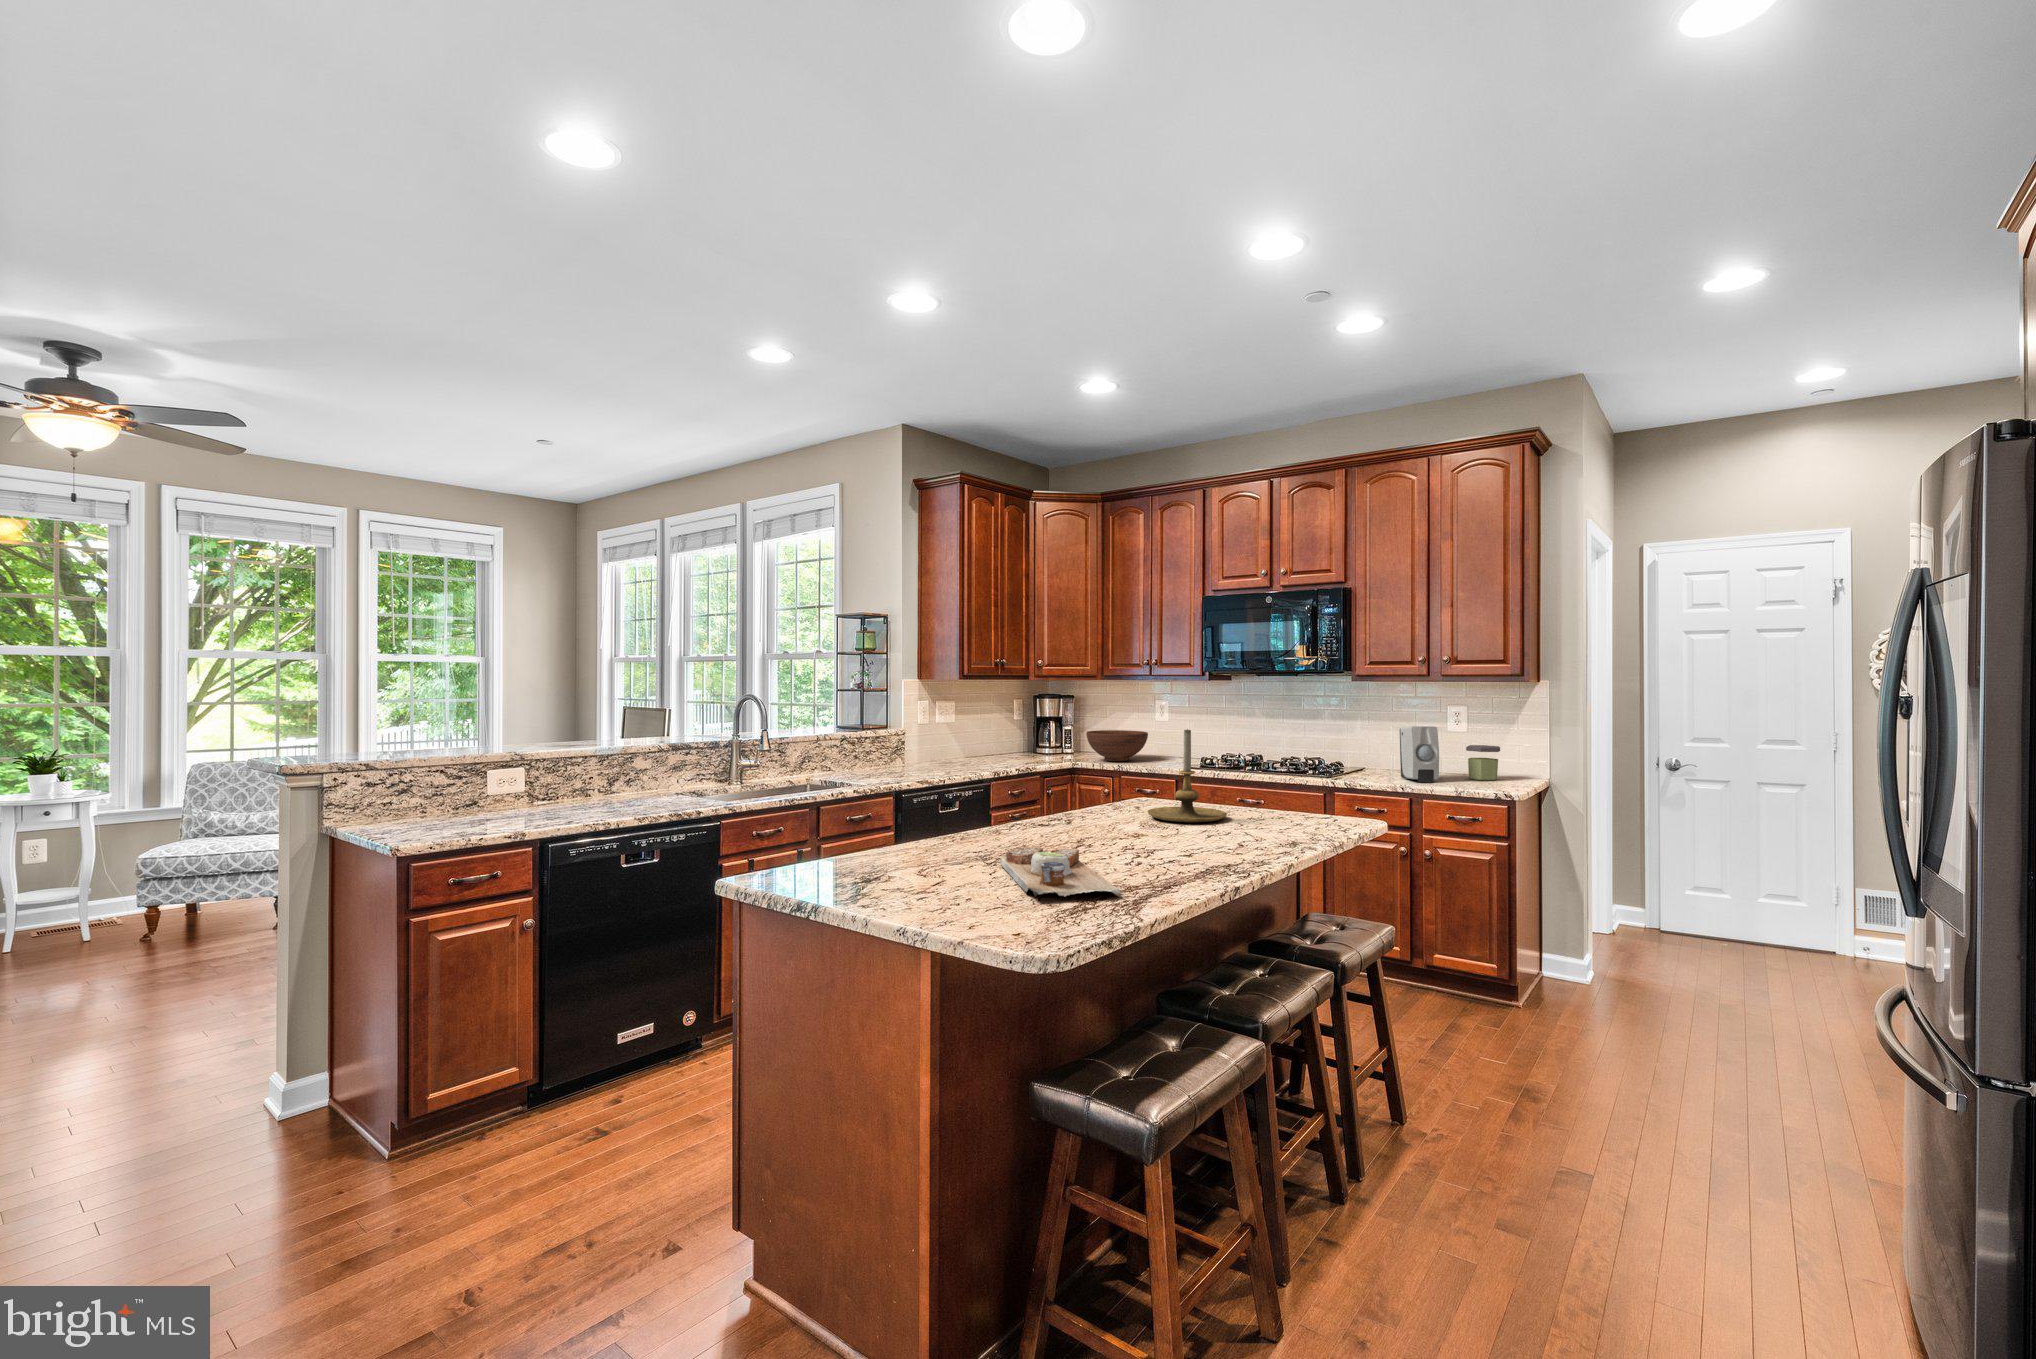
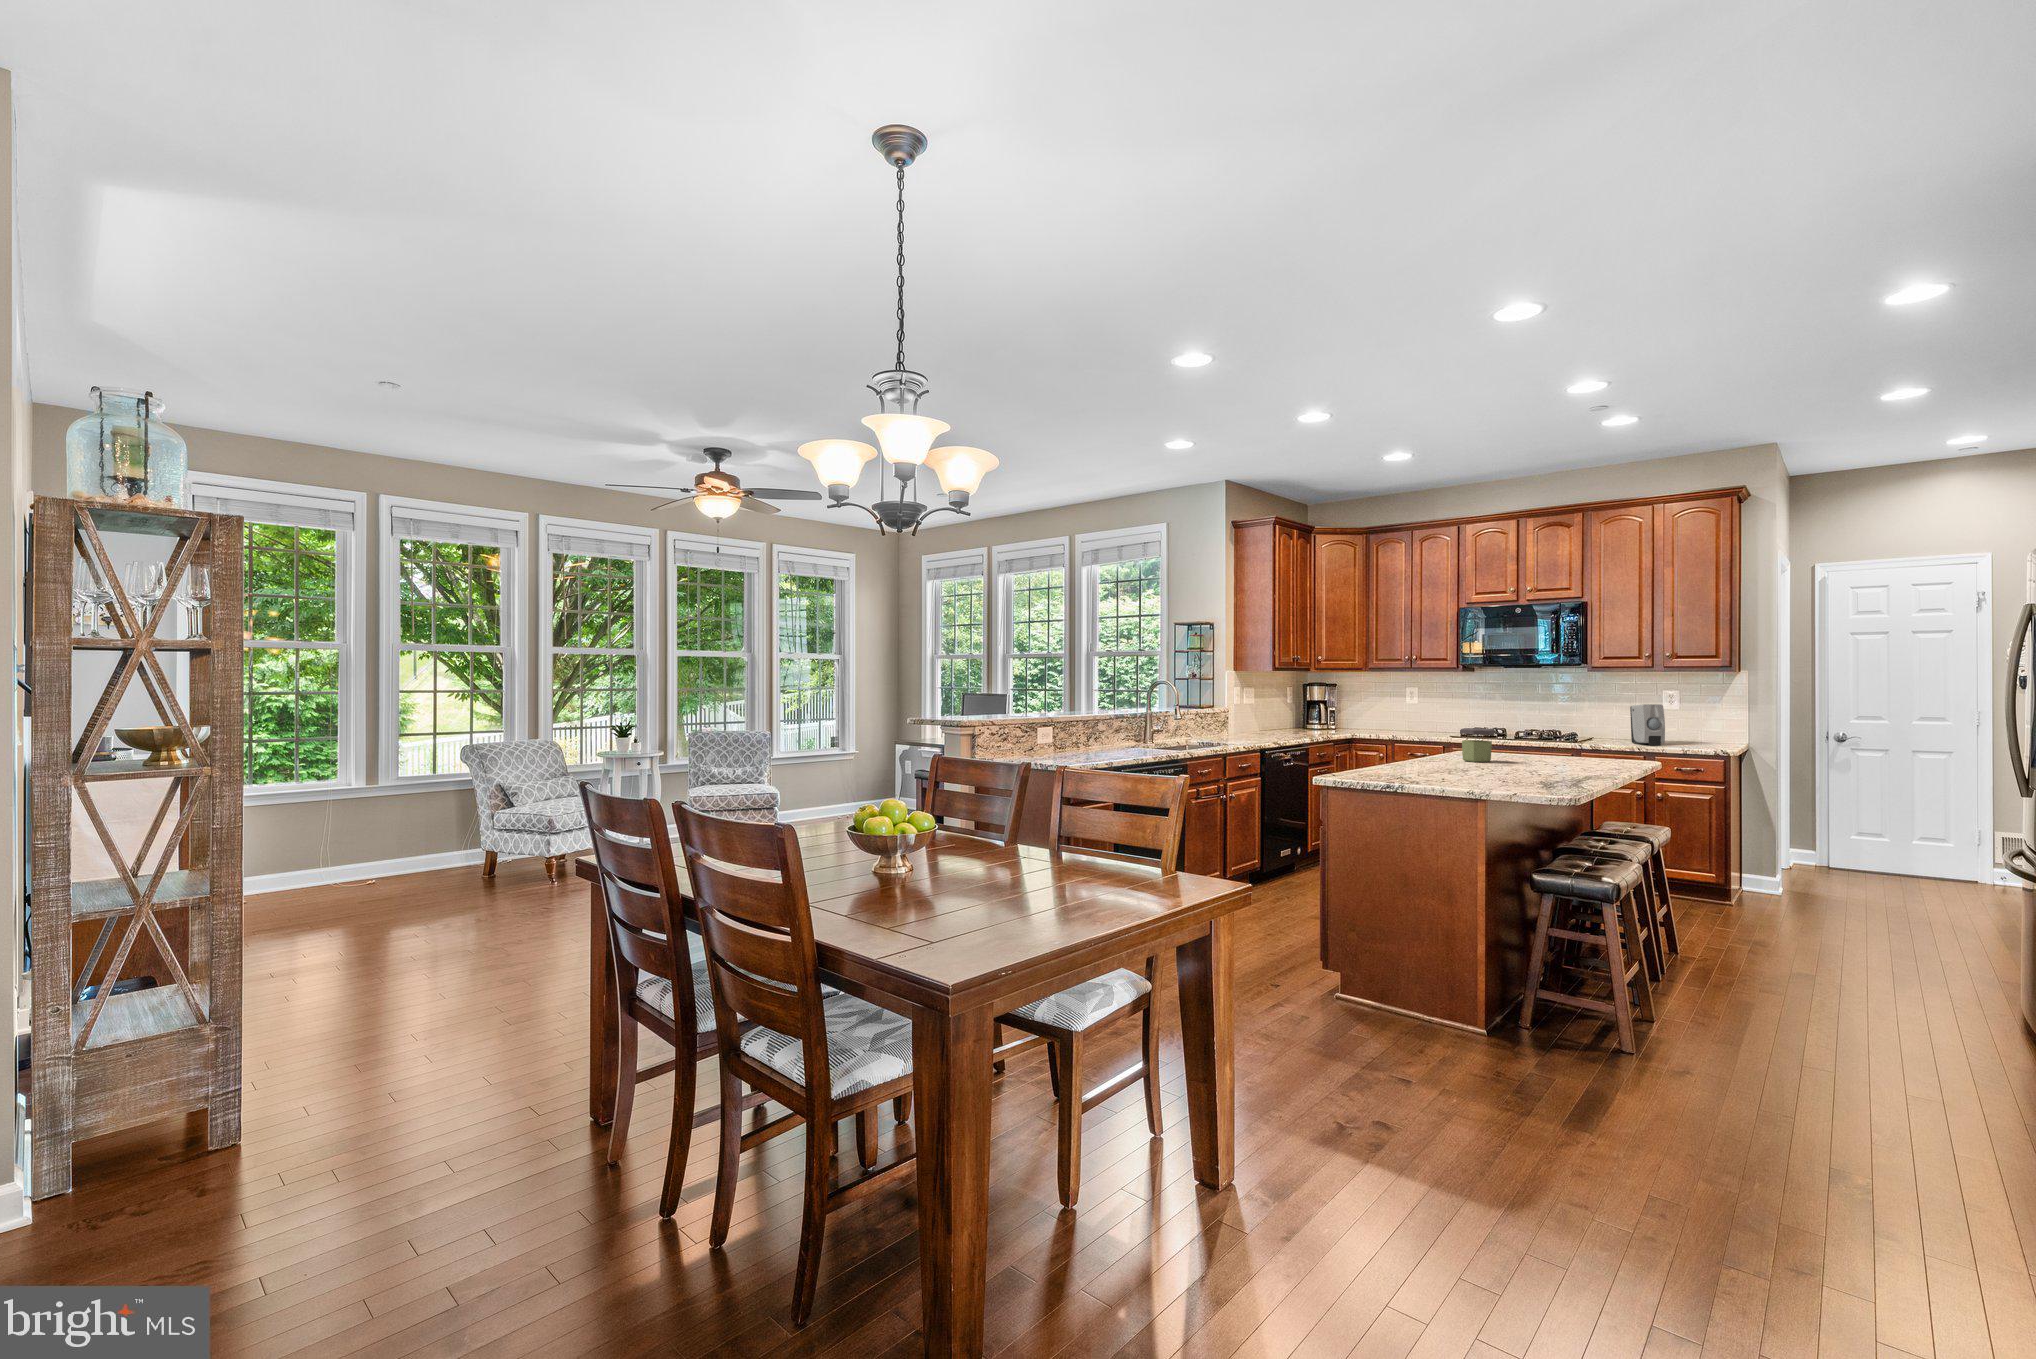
candle holder: present [1147,729,1227,822] -> none [1501,700,1559,759]
fruit bowl: present [1086,730,1148,761] -> none [1359,710,1409,734]
jar: present [1466,745,1500,780] -> present [1460,728,1494,762]
cutting board: present [1000,845,1122,898] -> none [1464,762,1569,782]

